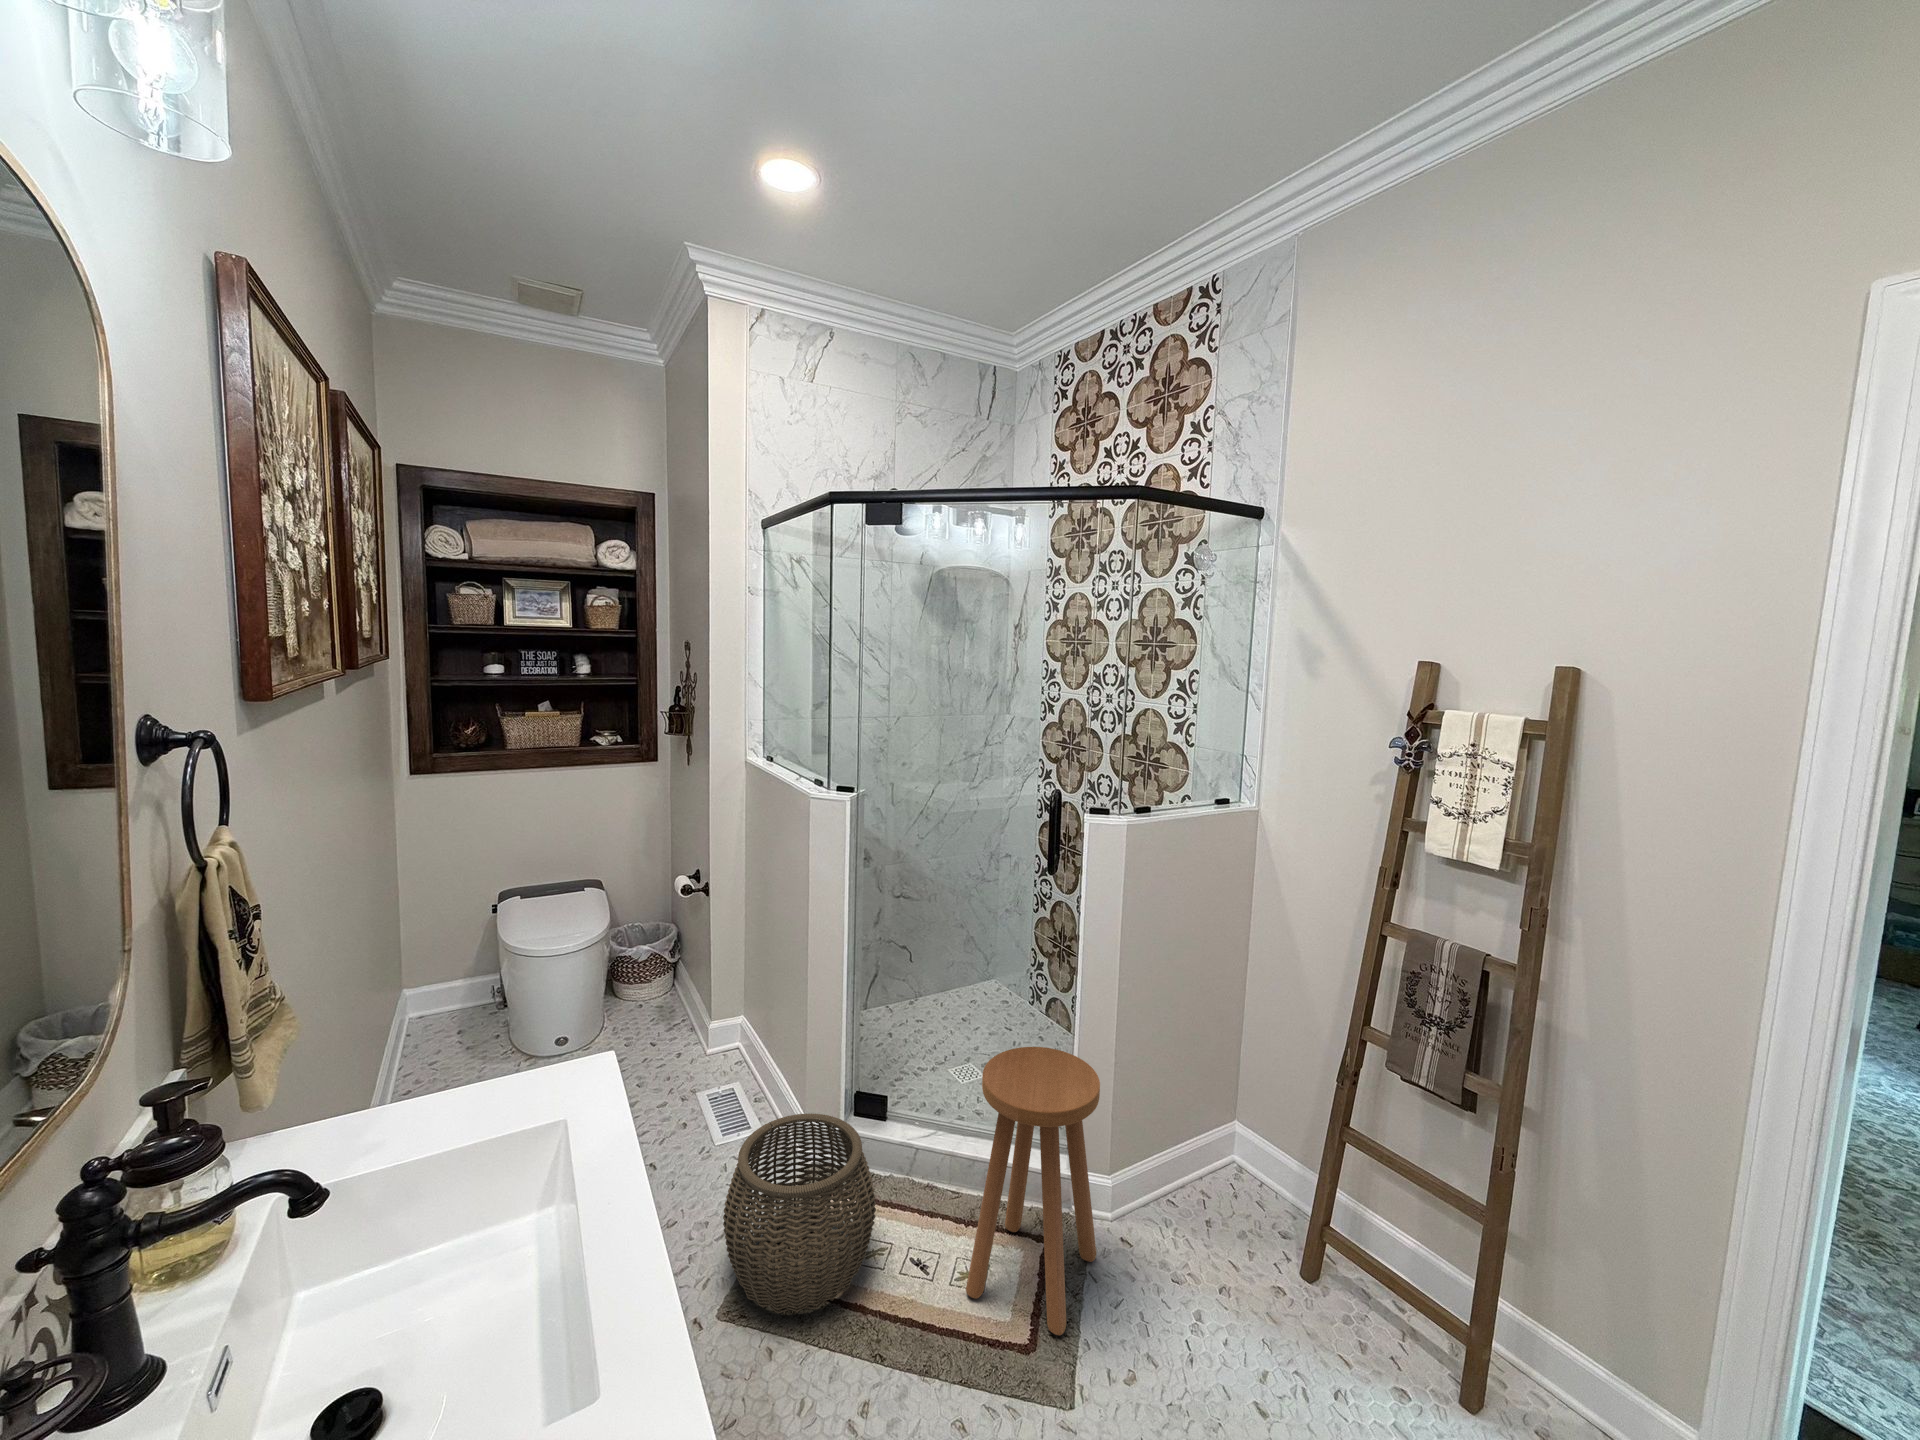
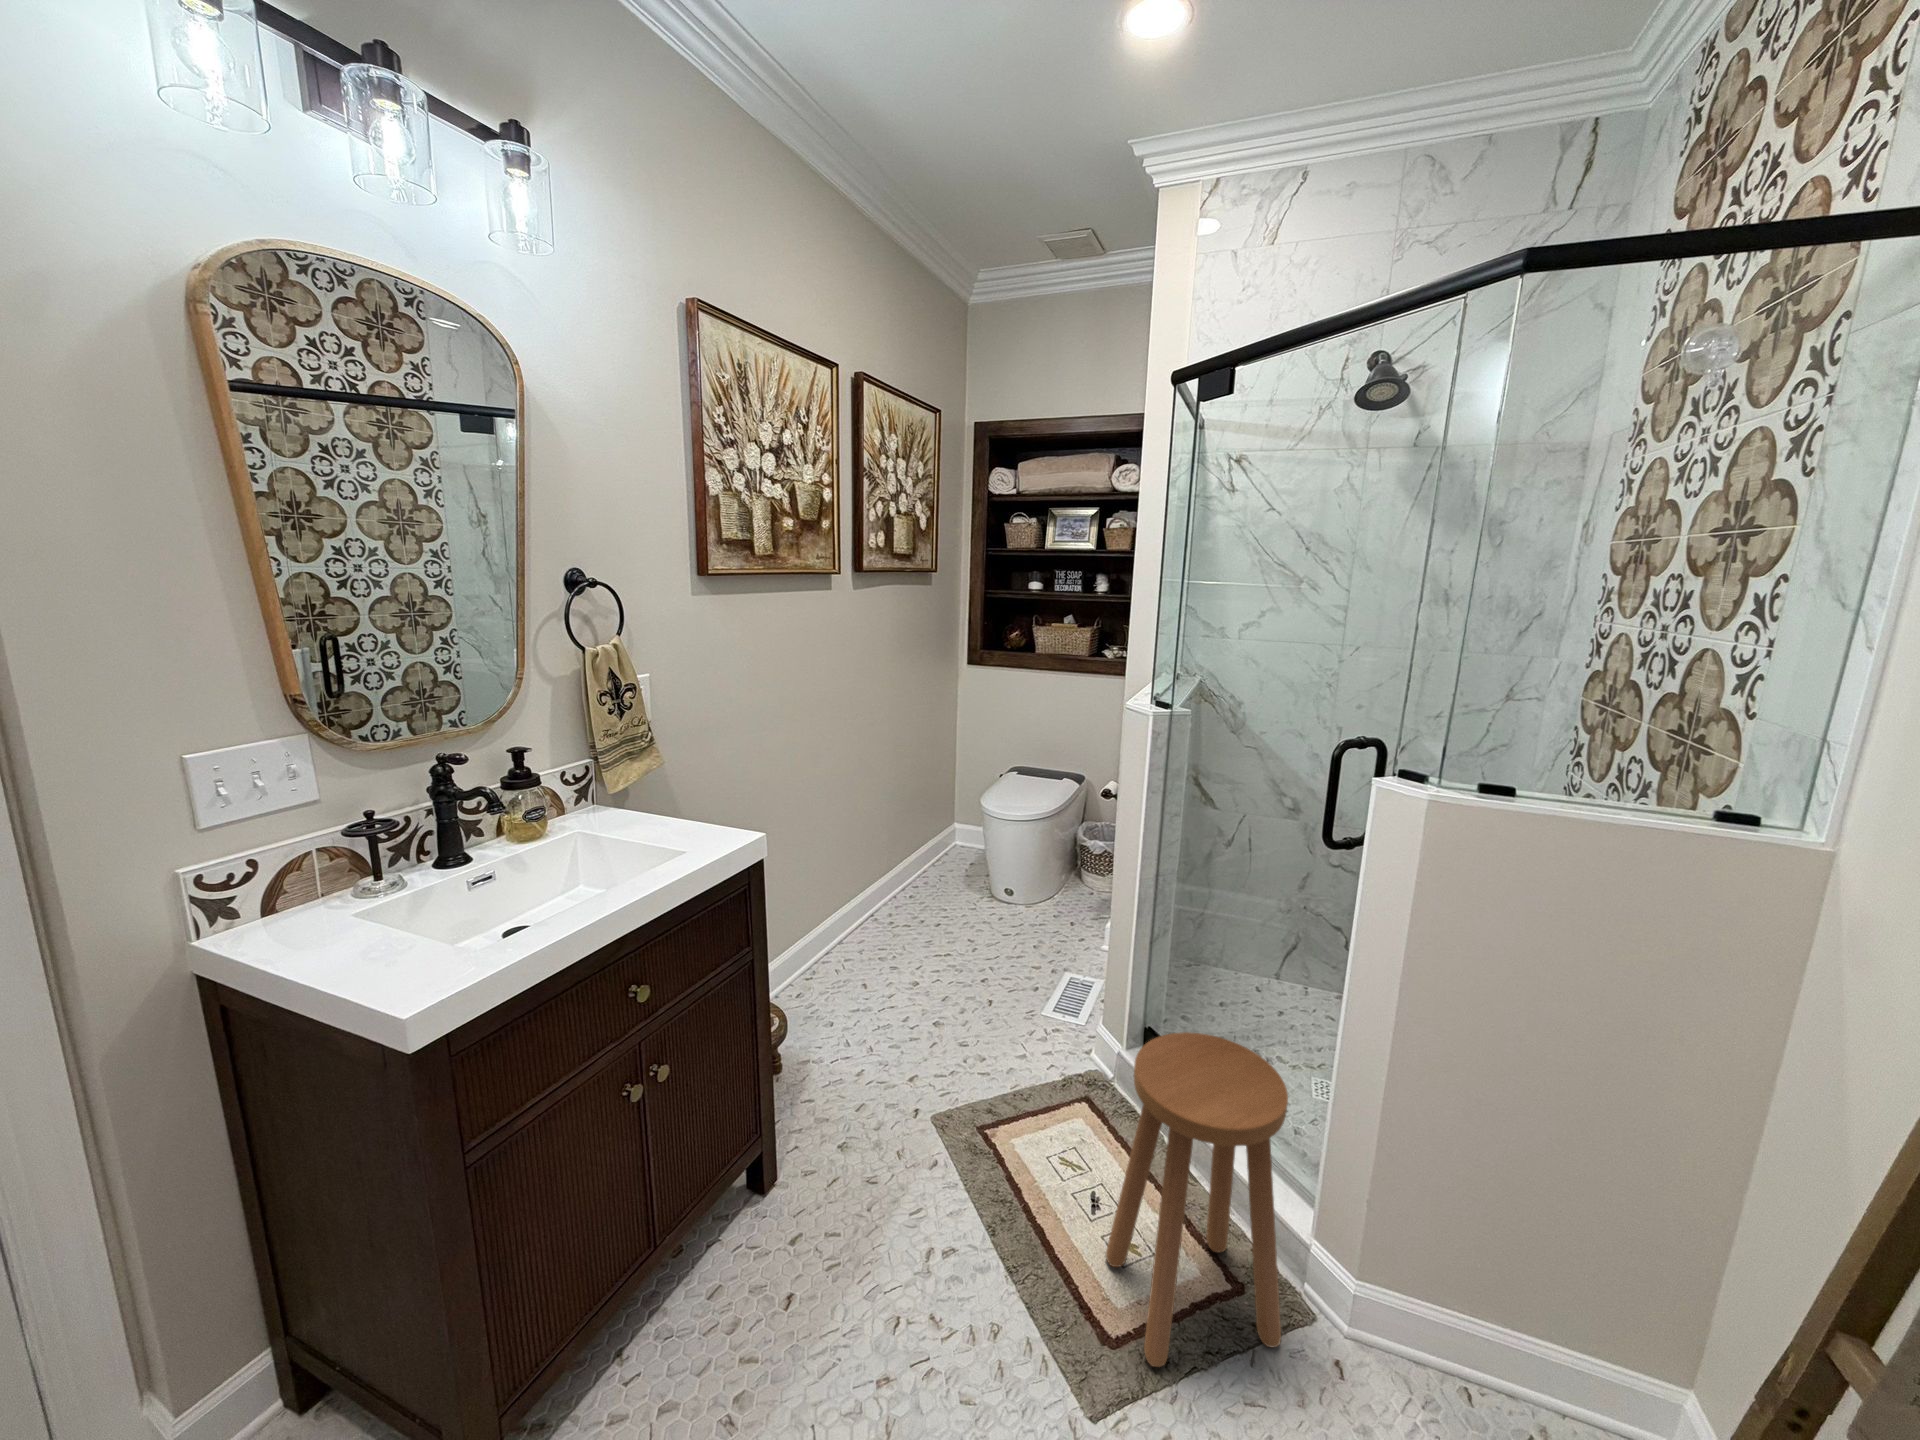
woven basket: present [723,1113,876,1313] -> none [944,994,1083,1169]

